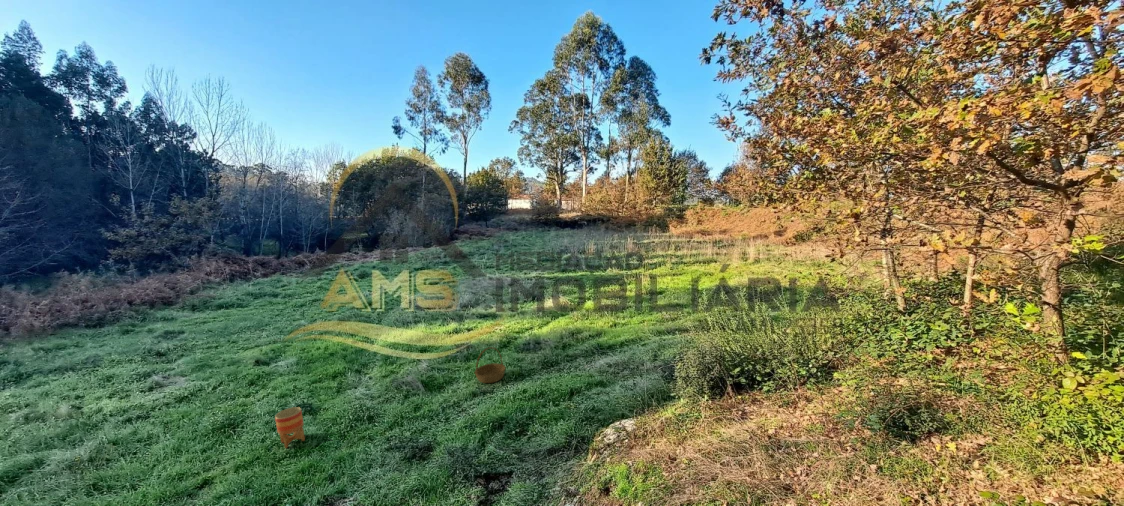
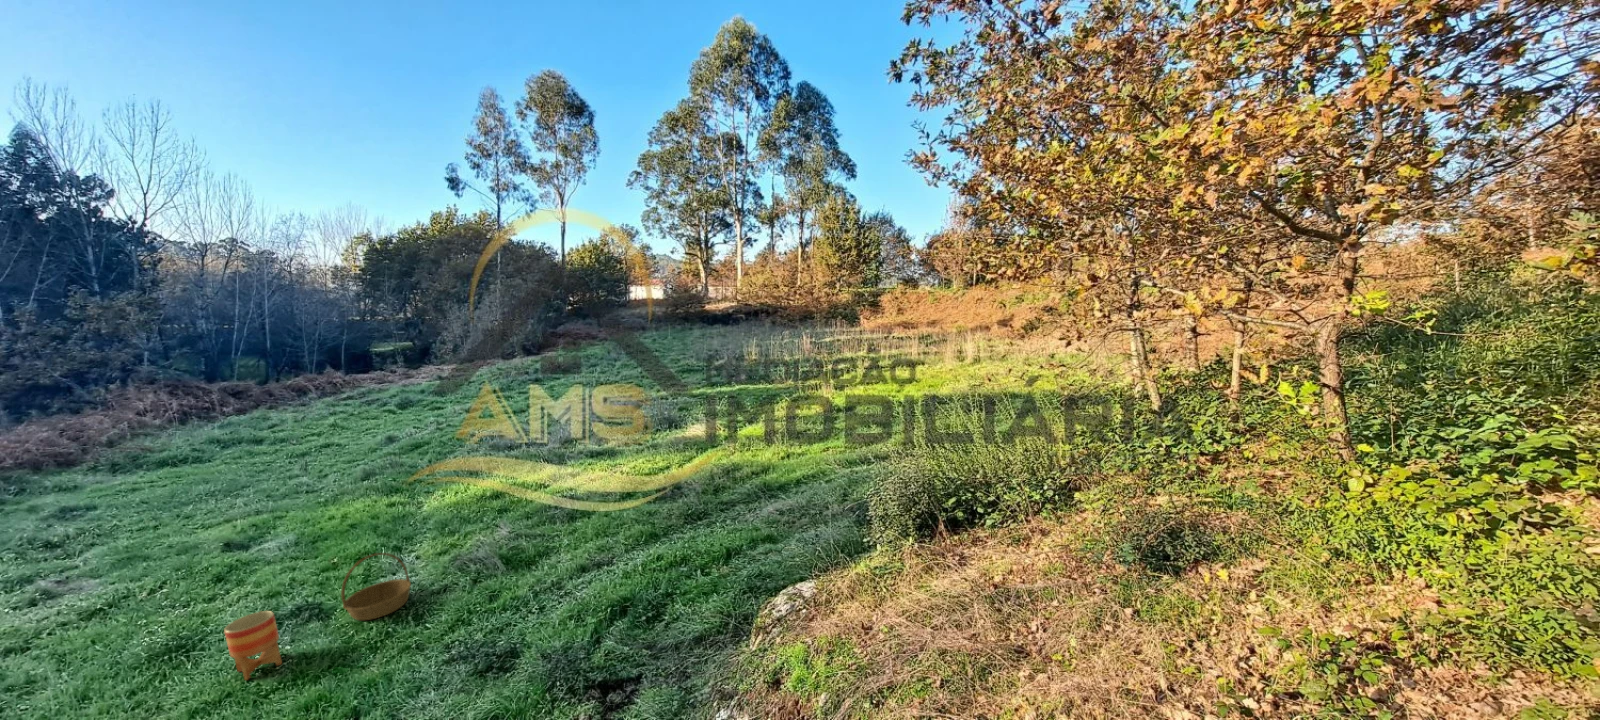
basket: present [475,347,505,383] -> present [341,553,411,620]

